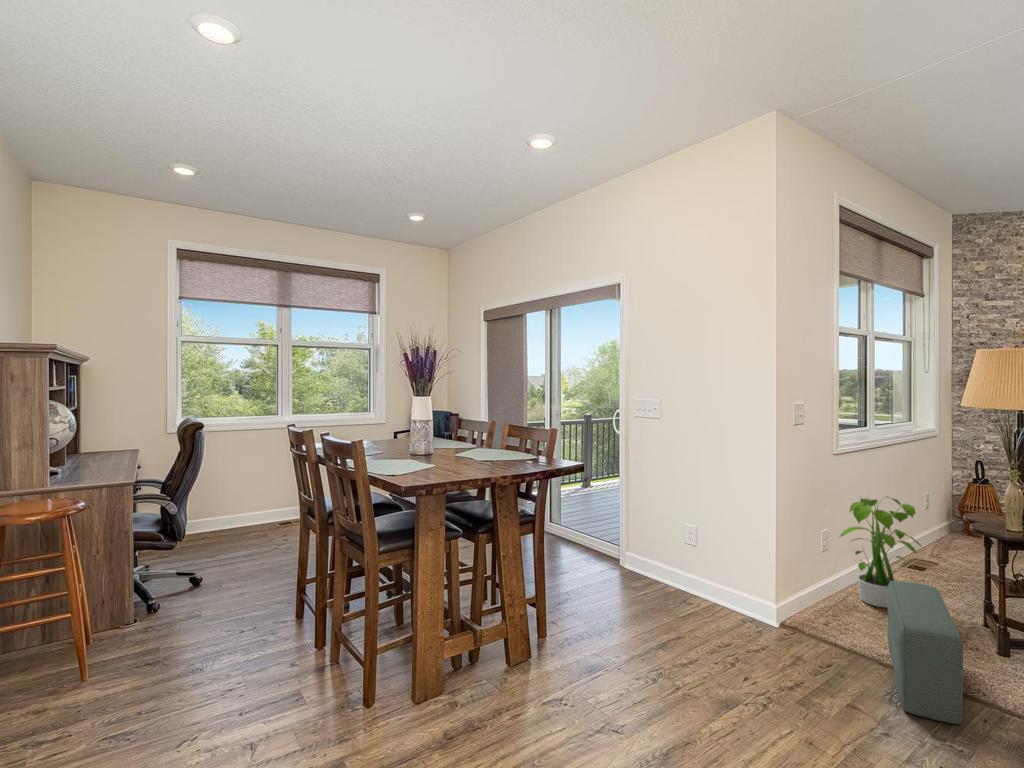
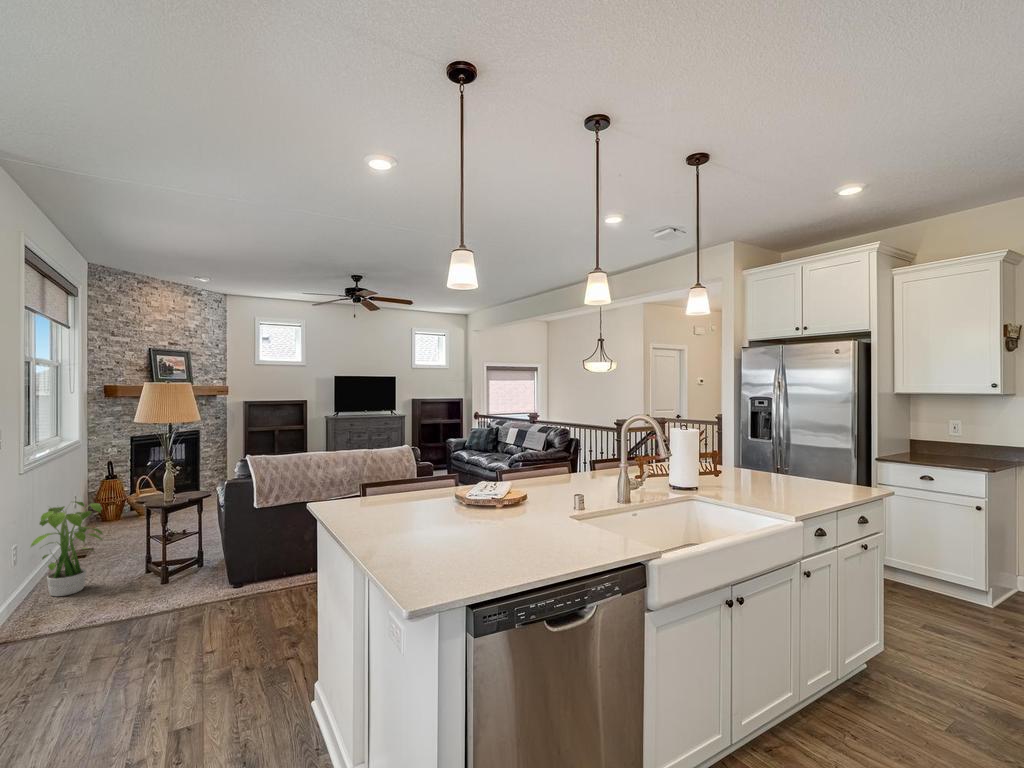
pouf: present [887,581,963,724] -> none [95,556,168,644]

